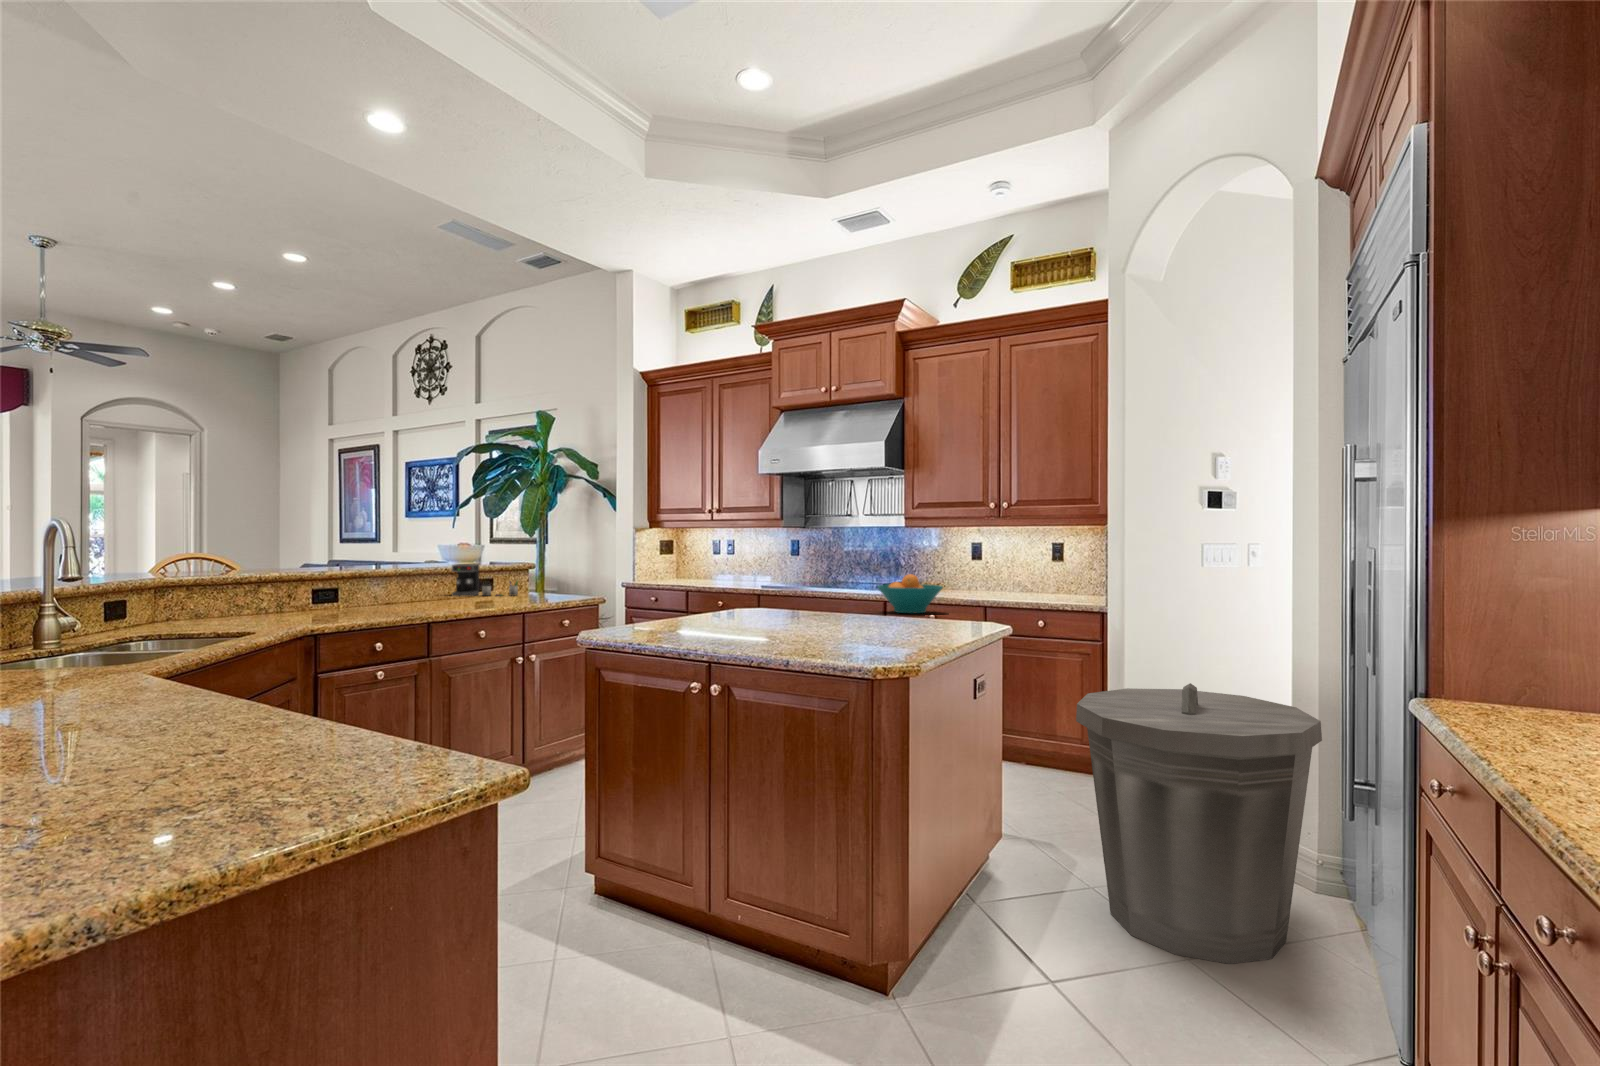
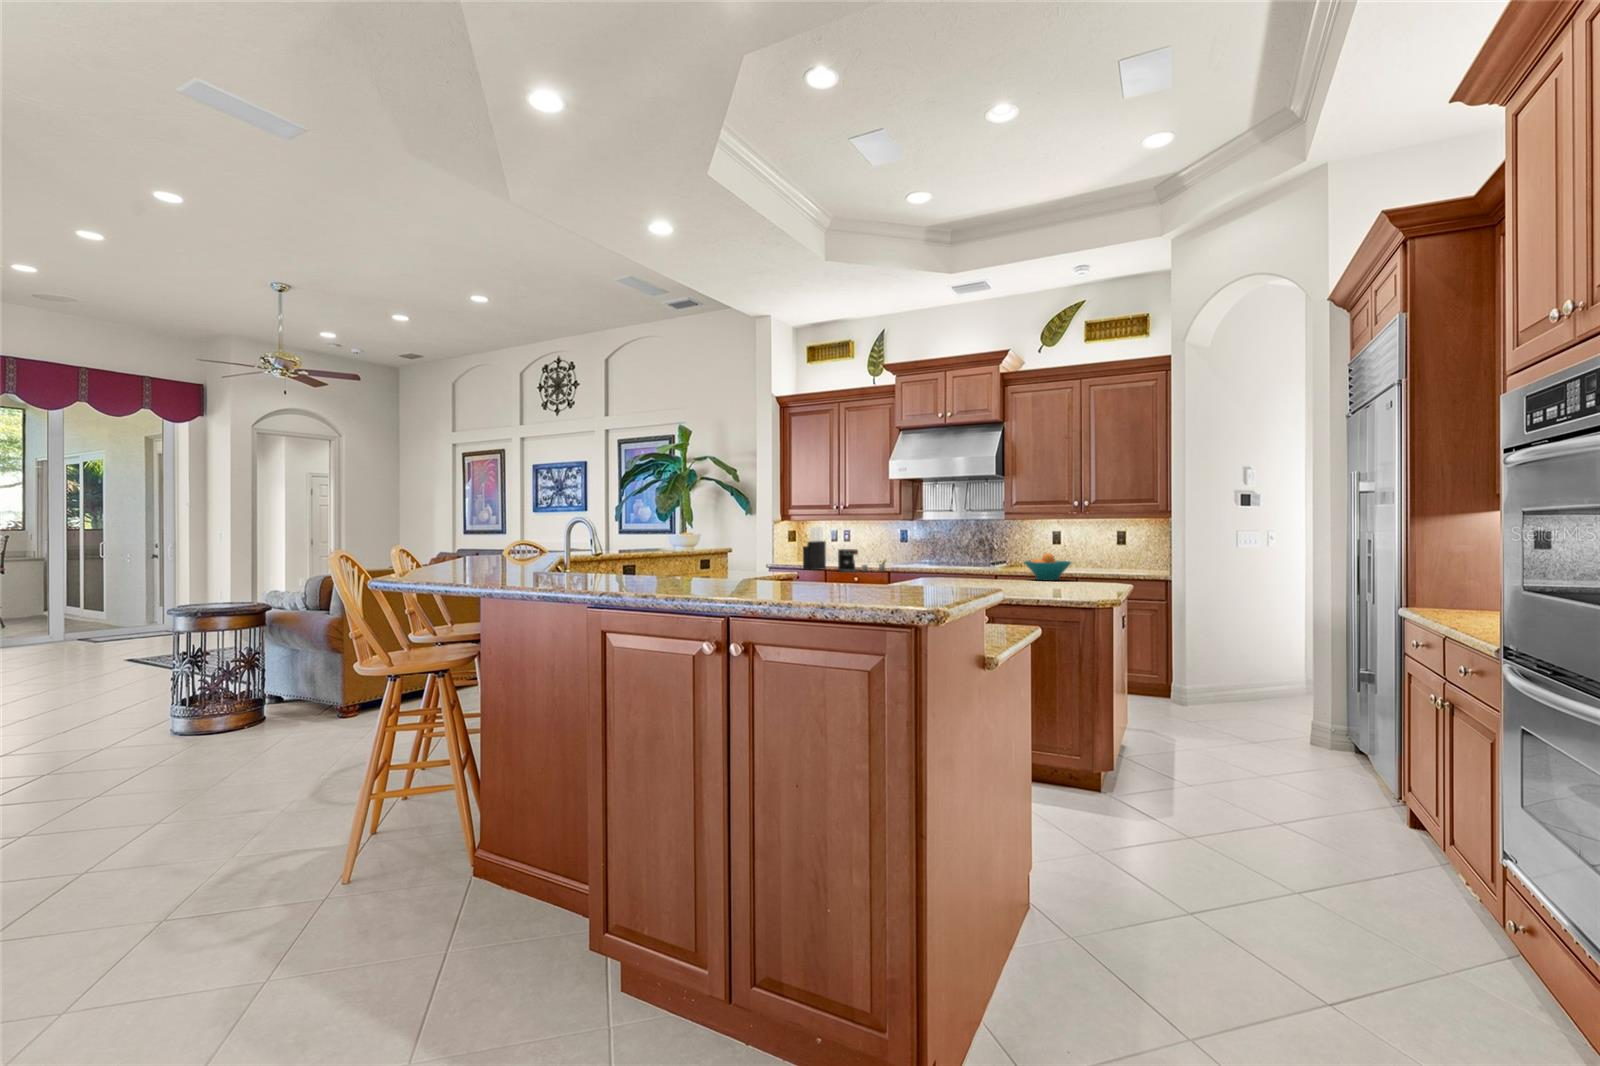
knife block: none [656,536,688,592] -> present [803,527,826,570]
coffee maker: present [452,564,519,596] -> present [838,549,886,572]
trash can: present [1076,683,1322,964] -> none [1197,618,1353,781]

